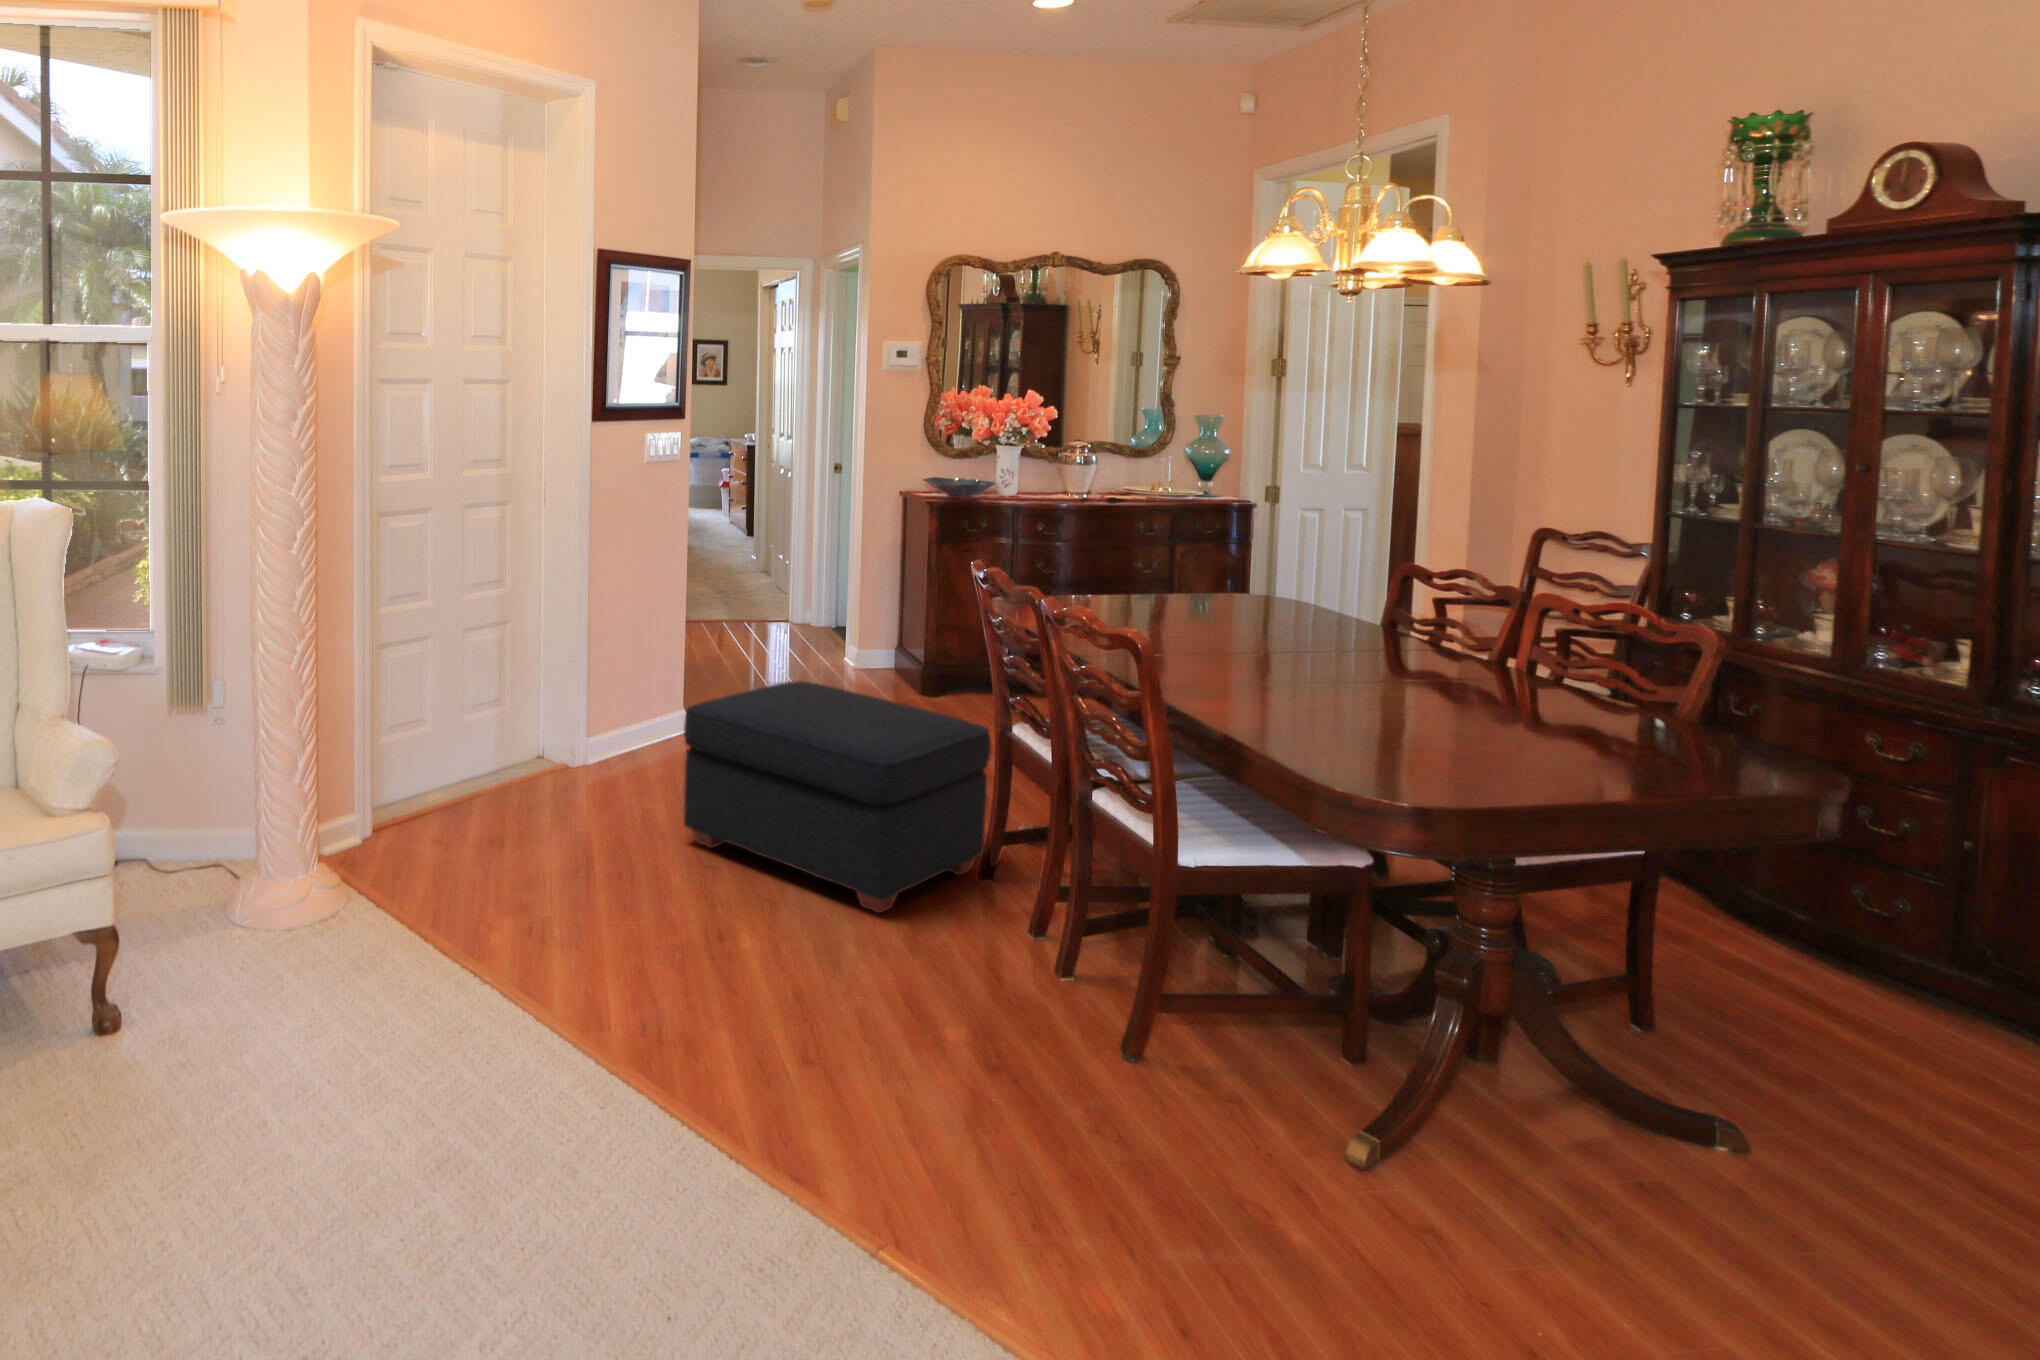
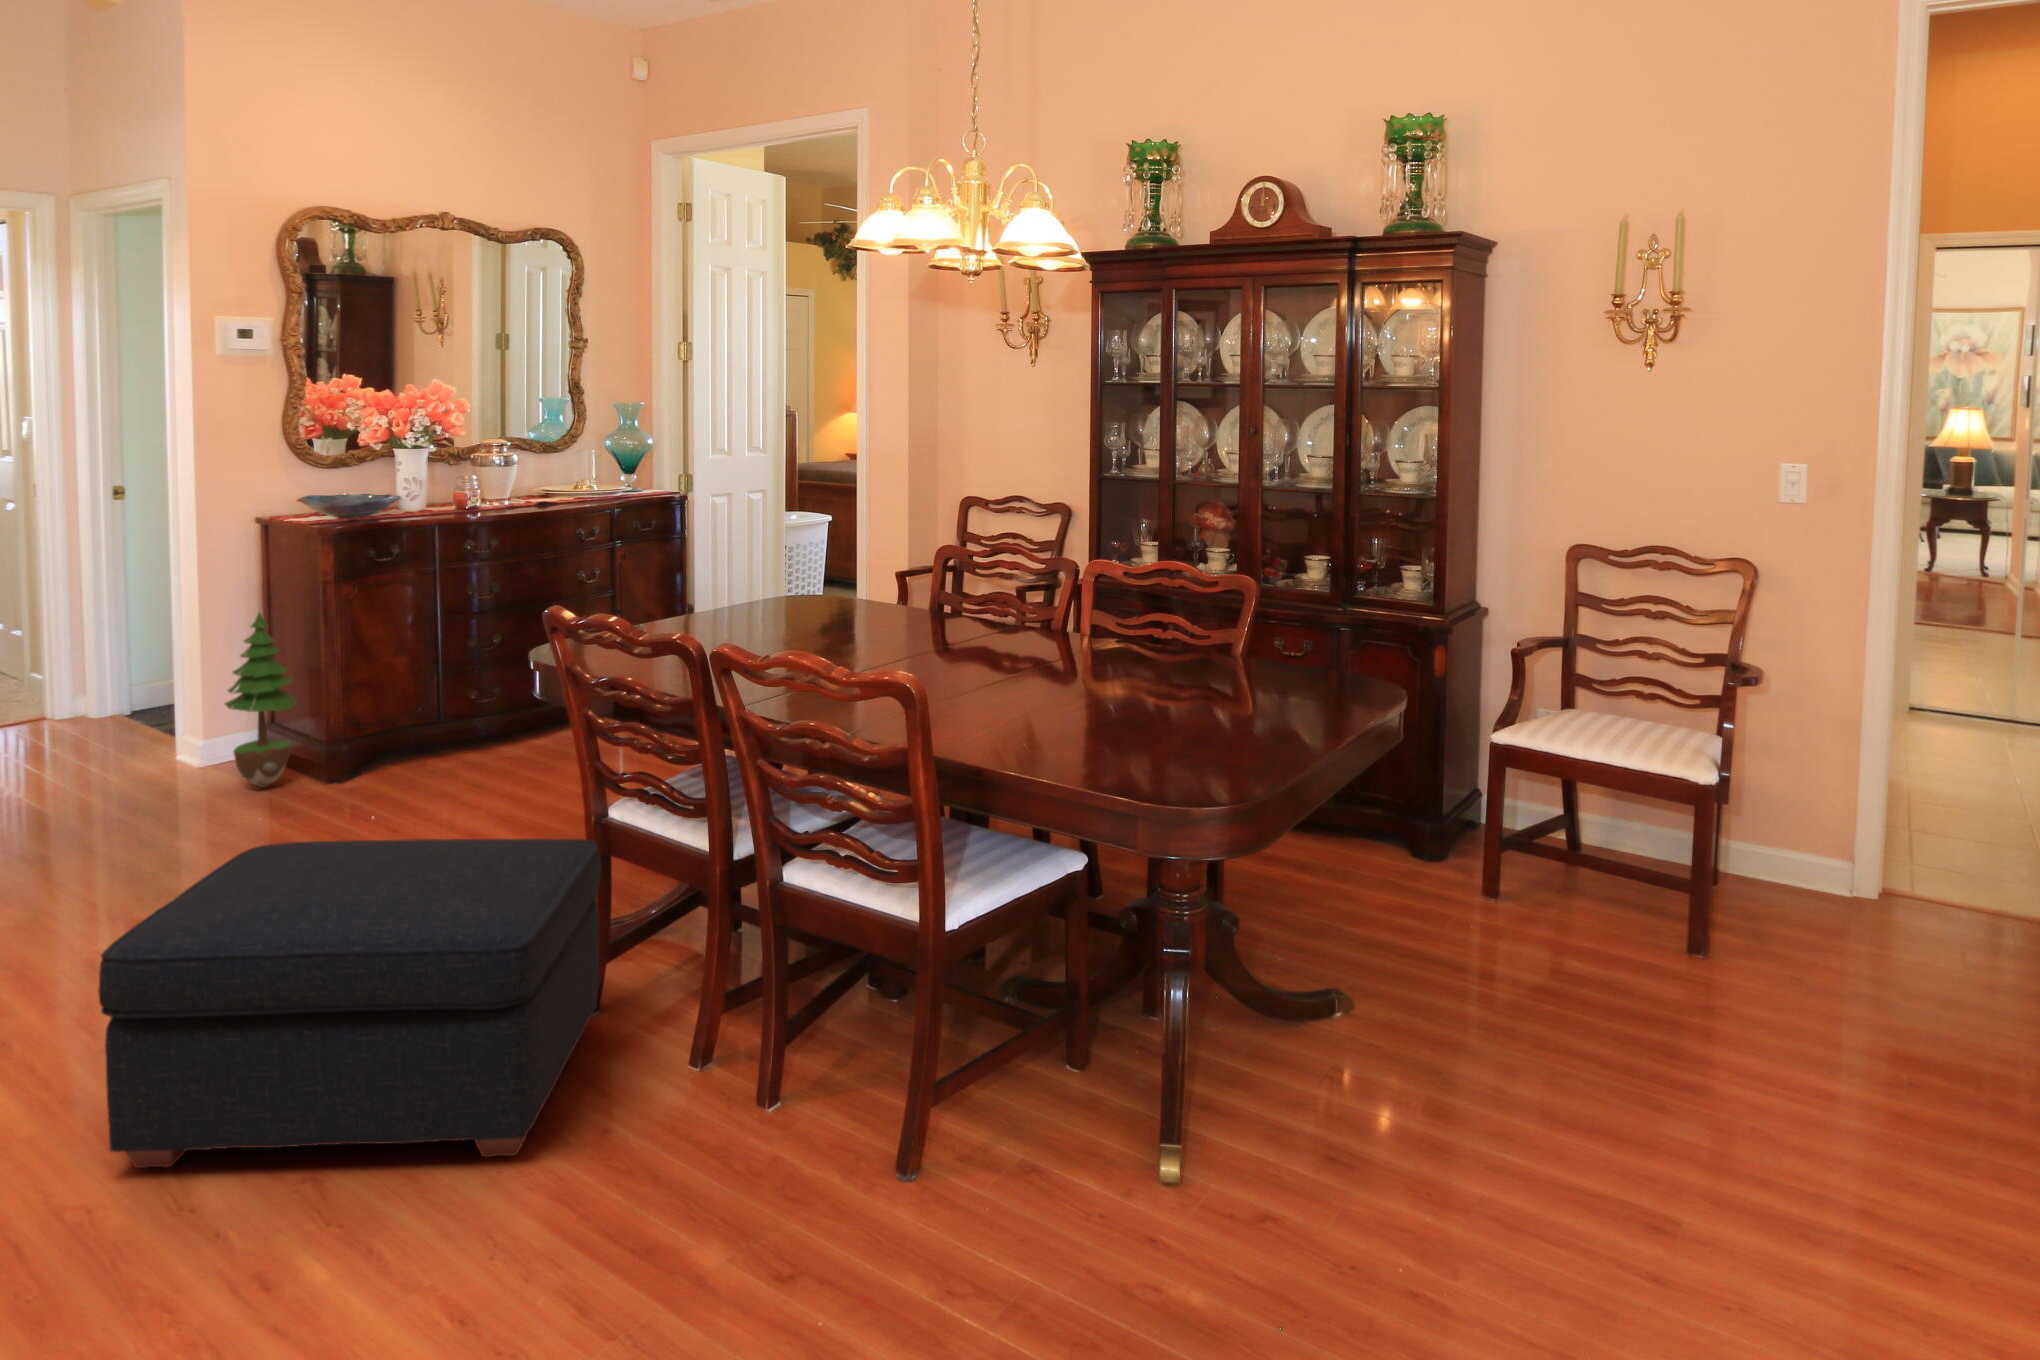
potted tree: none [862,552,908,681] -> present [225,613,297,787]

